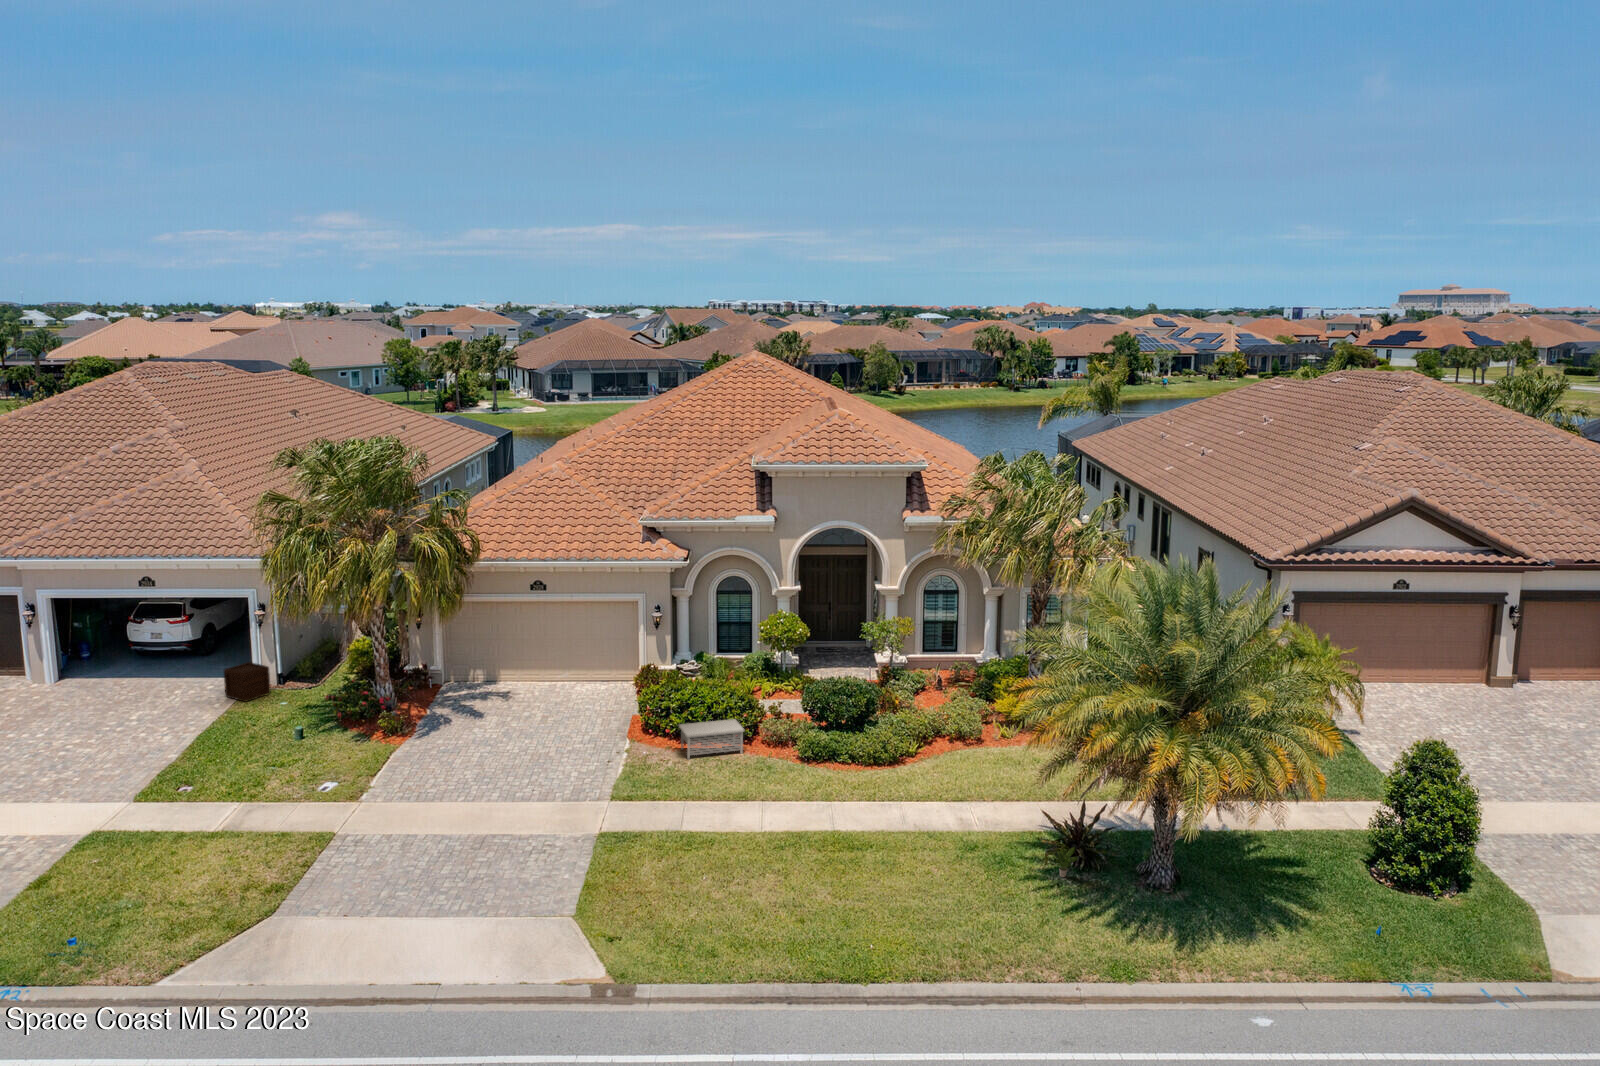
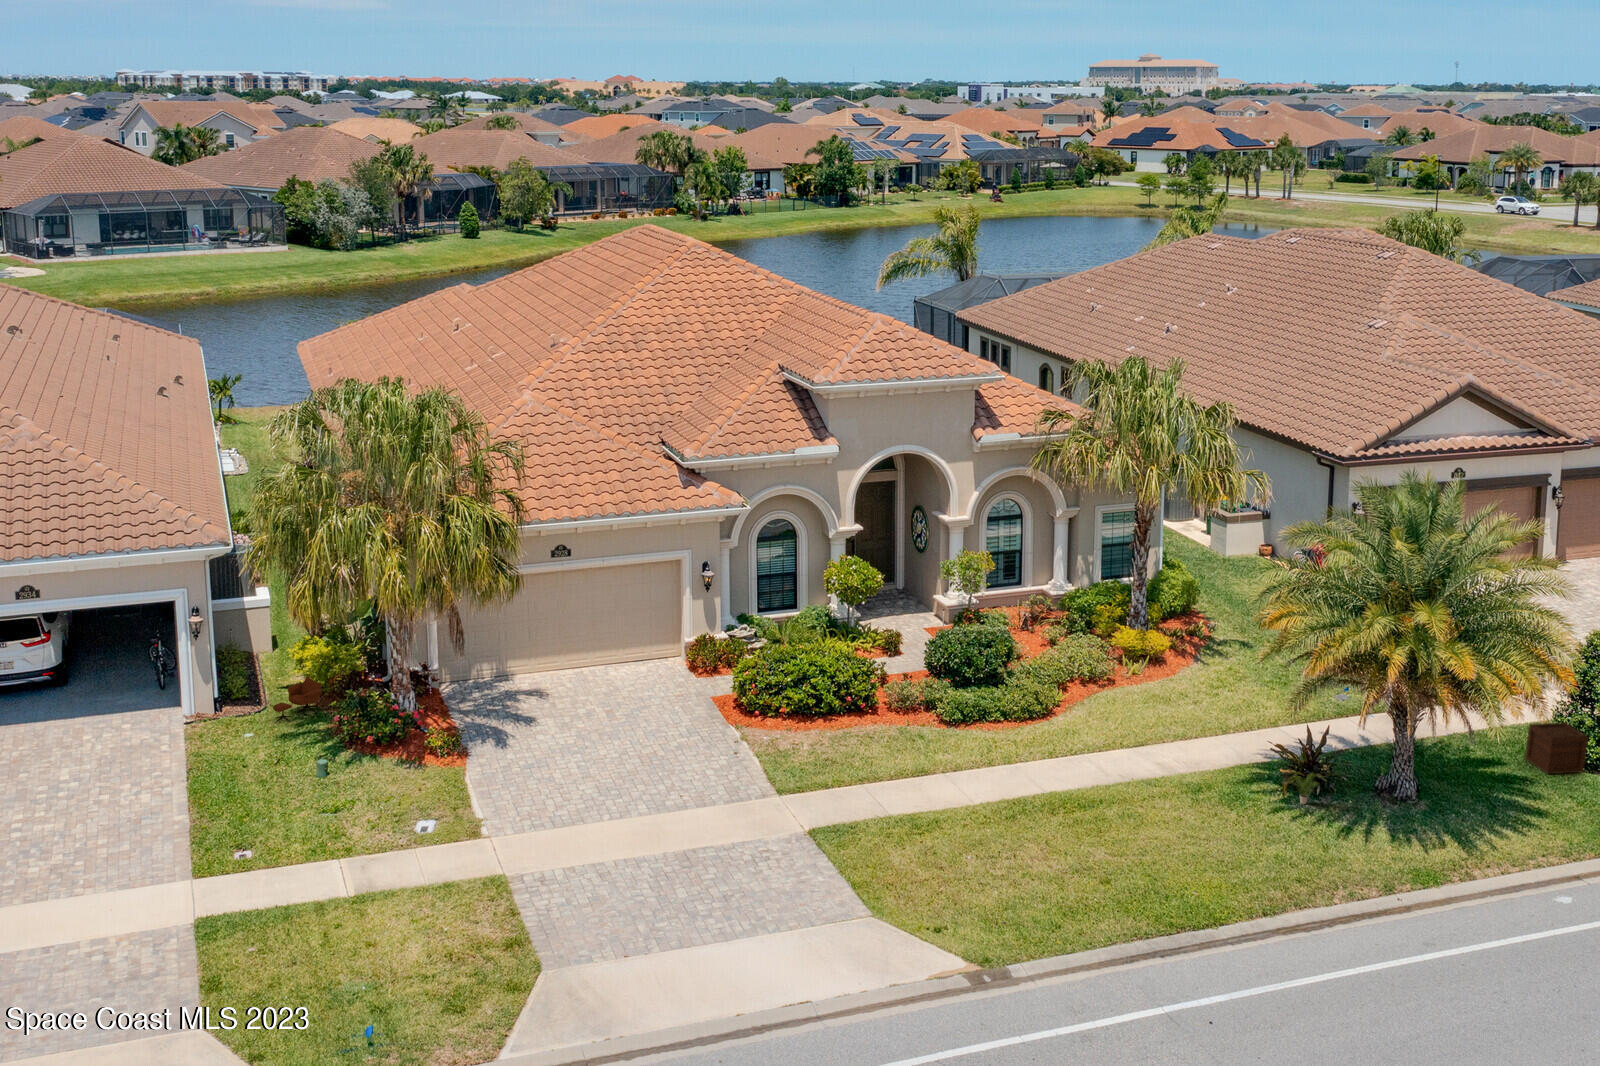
lounge chair: none [279,658,326,700] -> present [273,676,321,723]
wooden crate: present [224,662,271,702] -> present [1525,722,1588,774]
storage bench: present [679,719,744,759] -> none [808,685,884,736]

